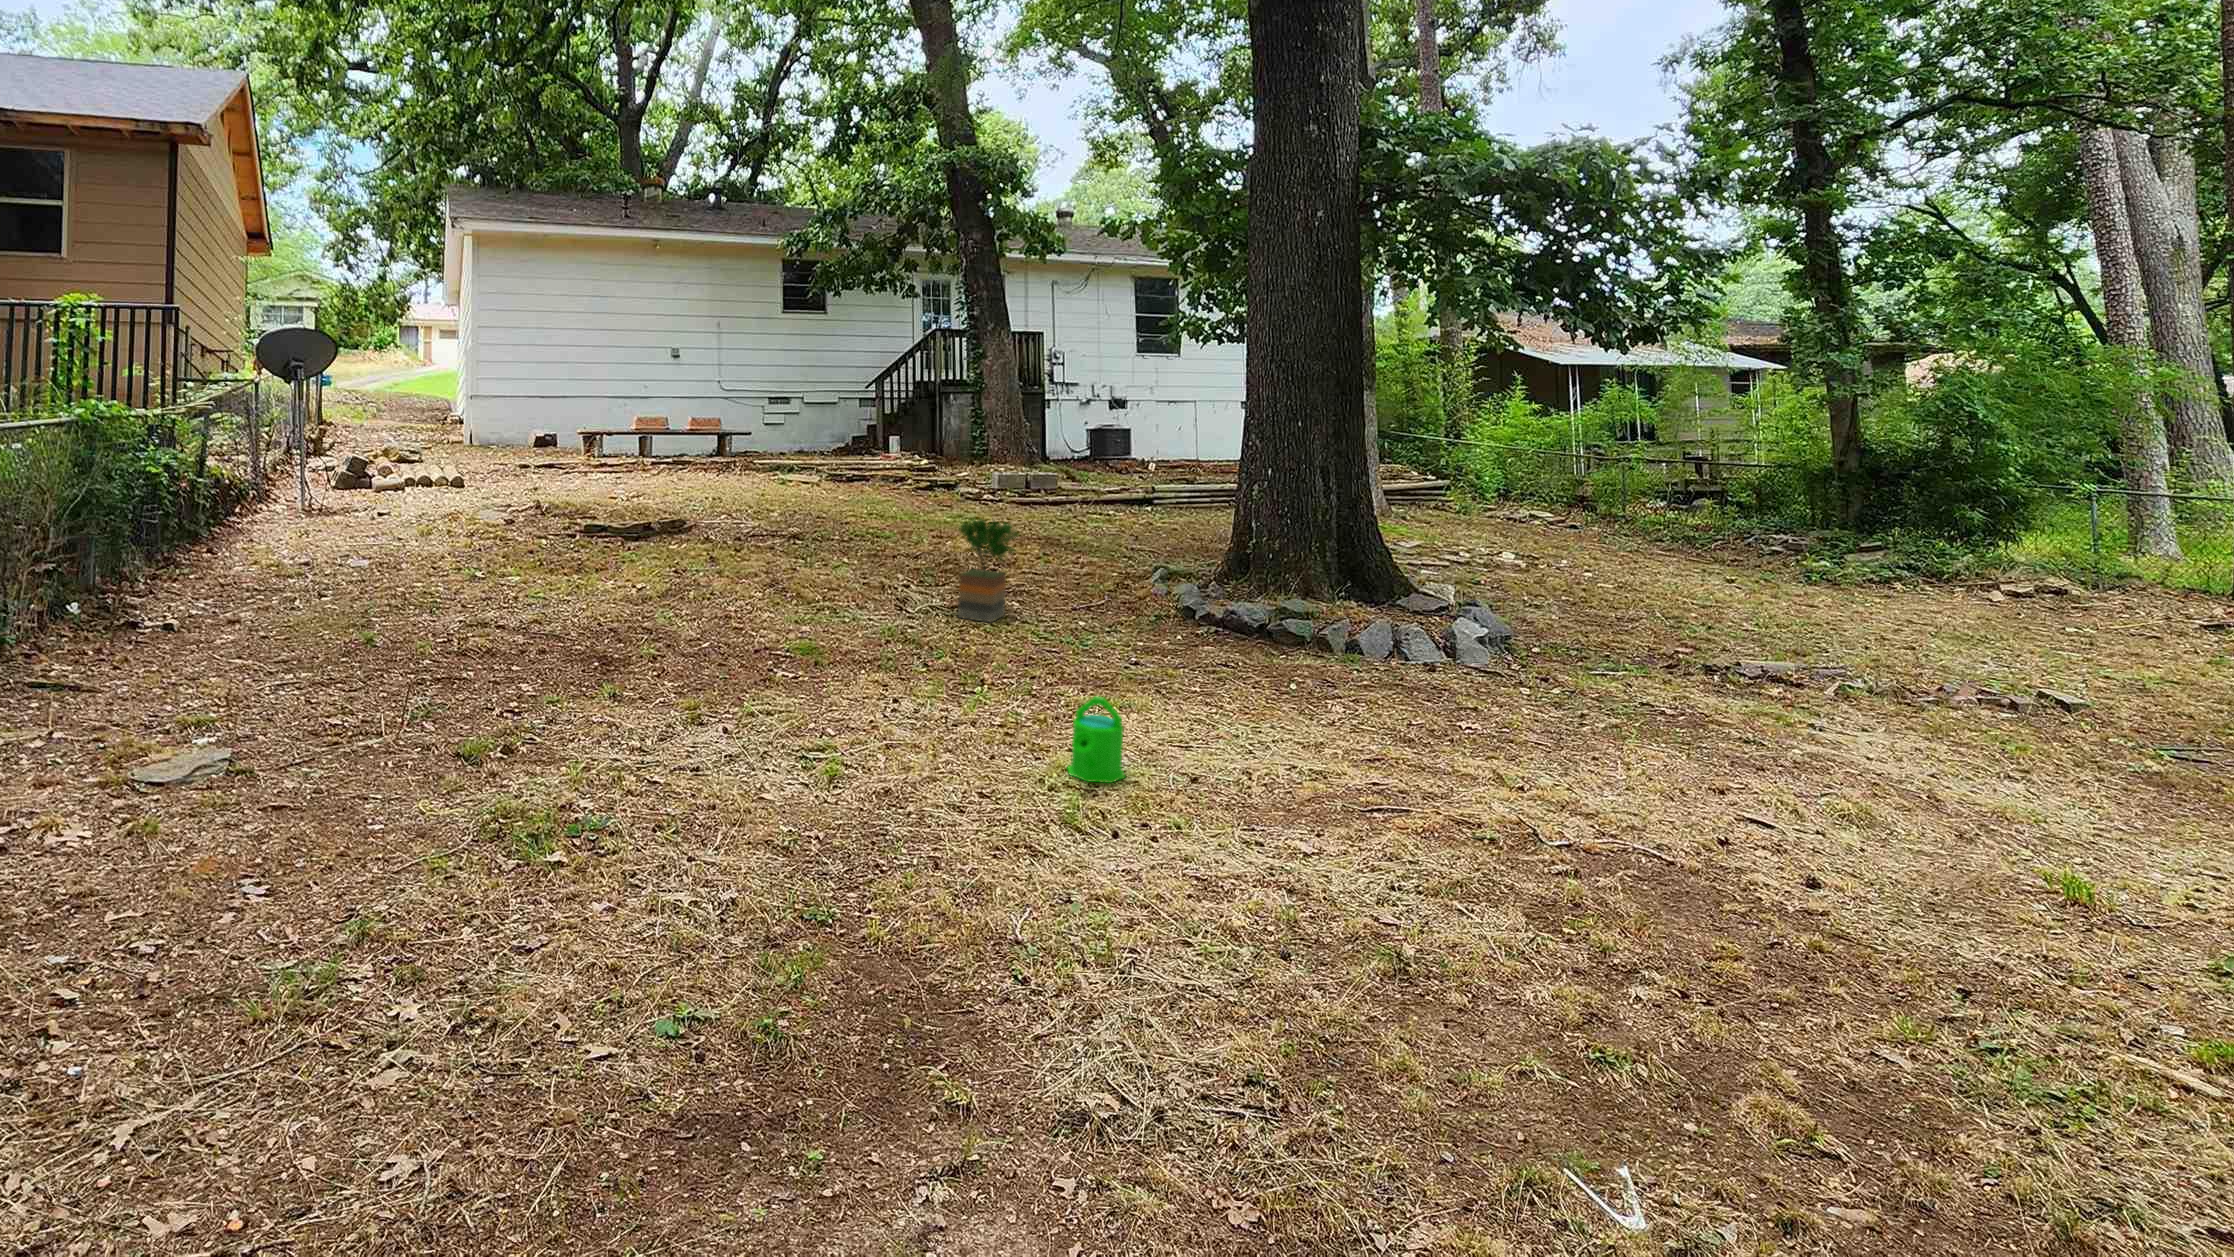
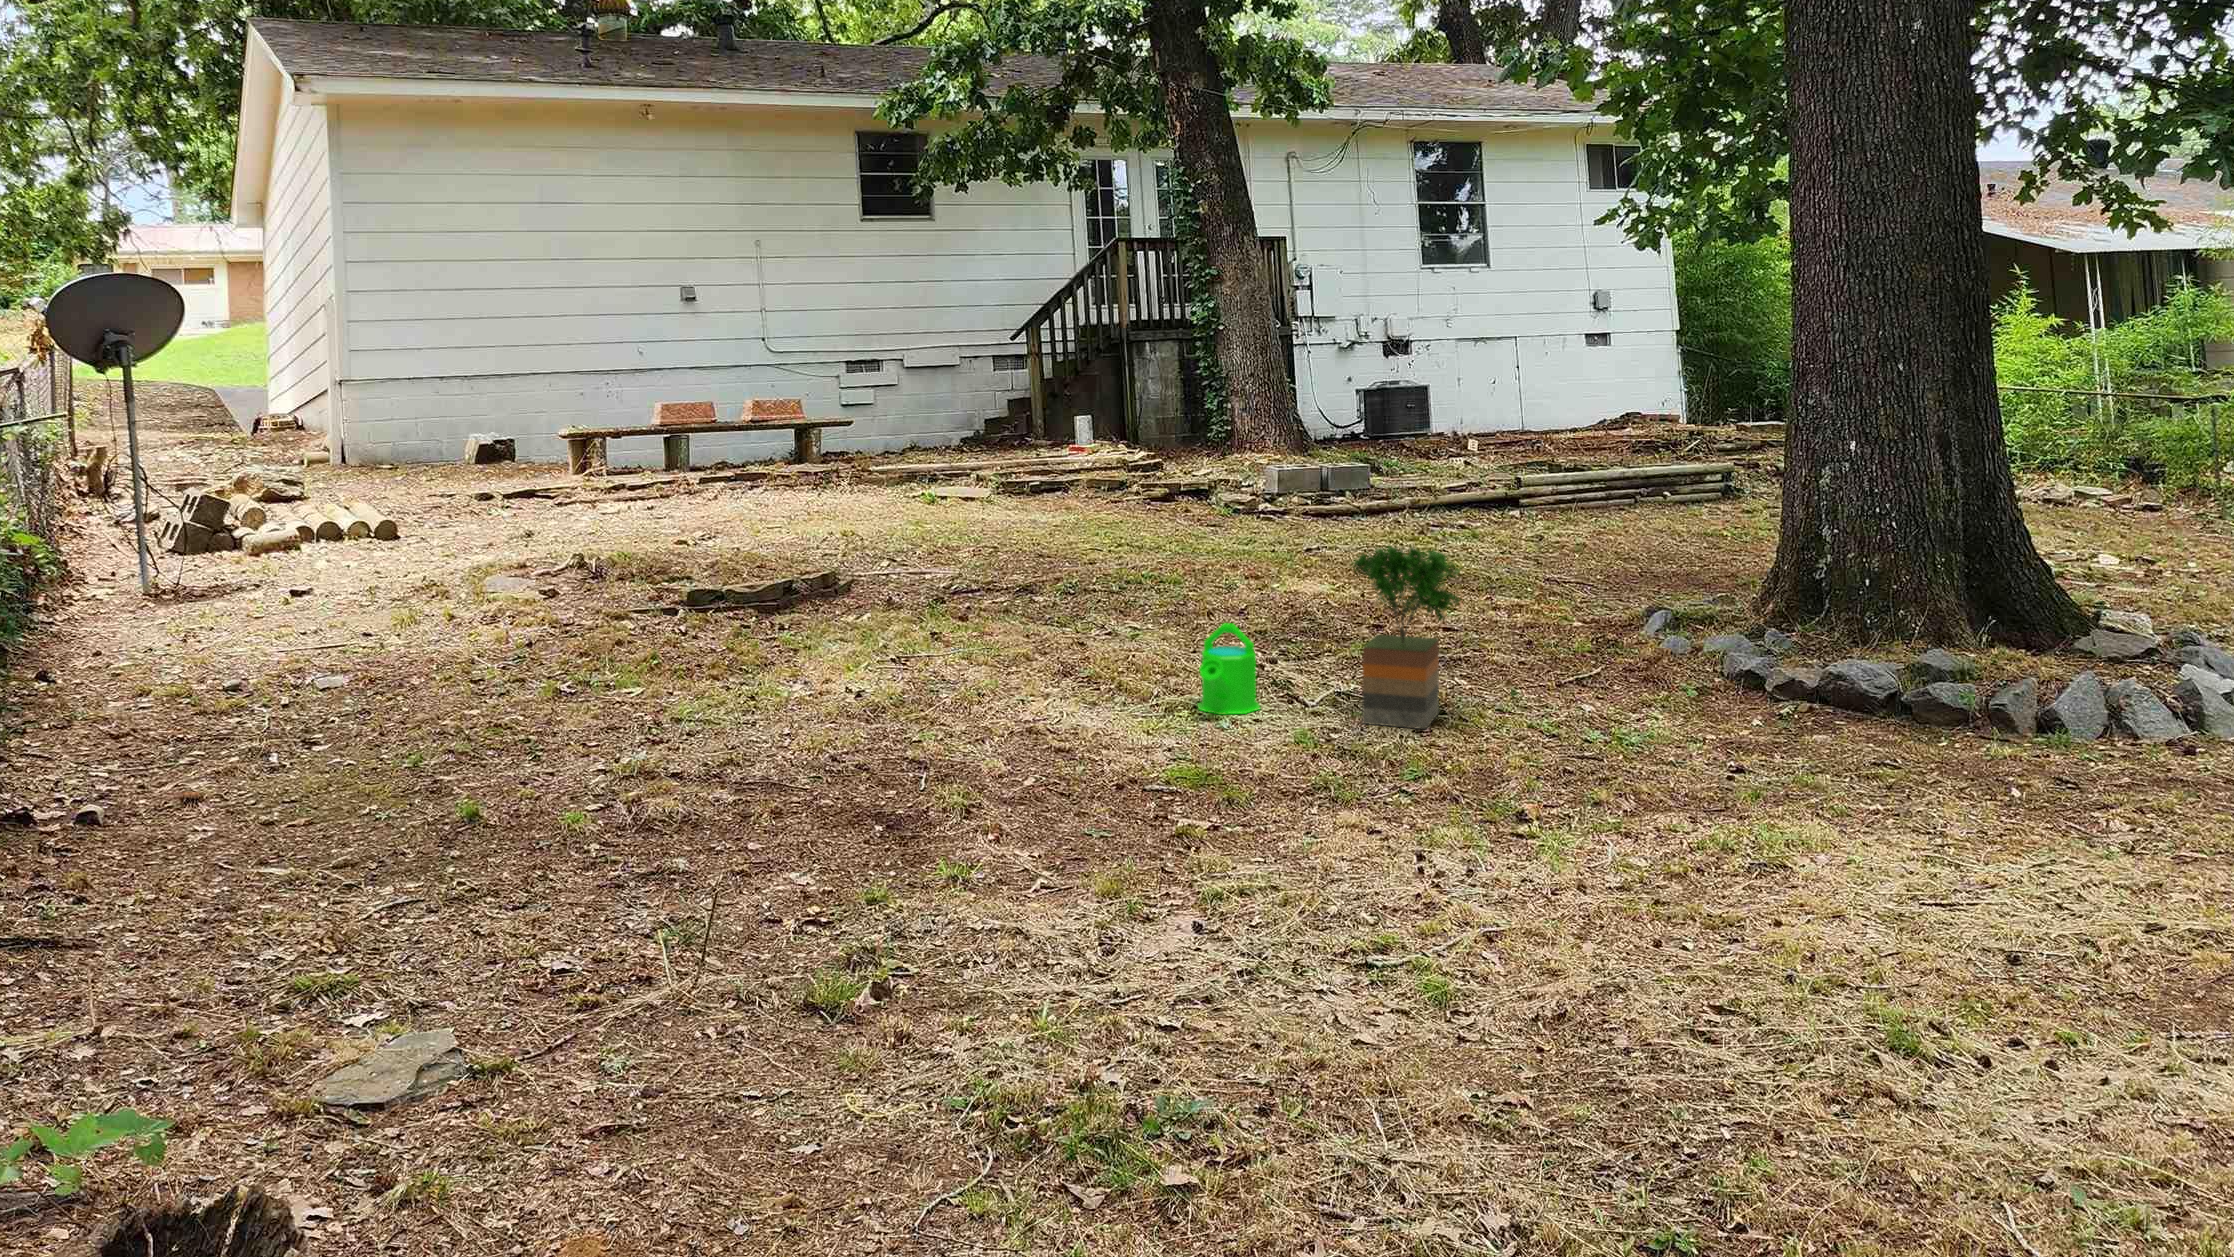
watering can: present [1067,696,1125,783] -> present [1198,623,1260,714]

